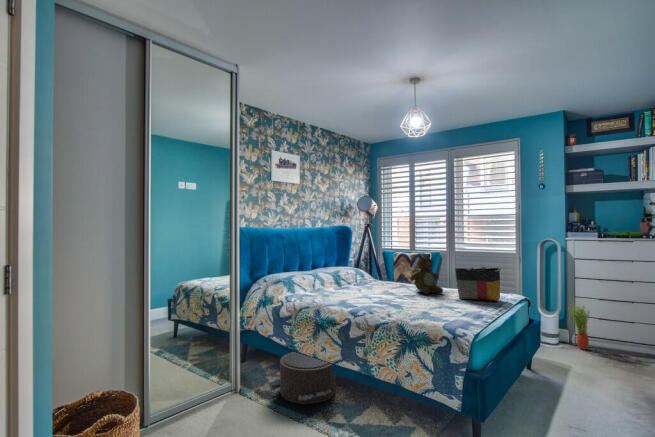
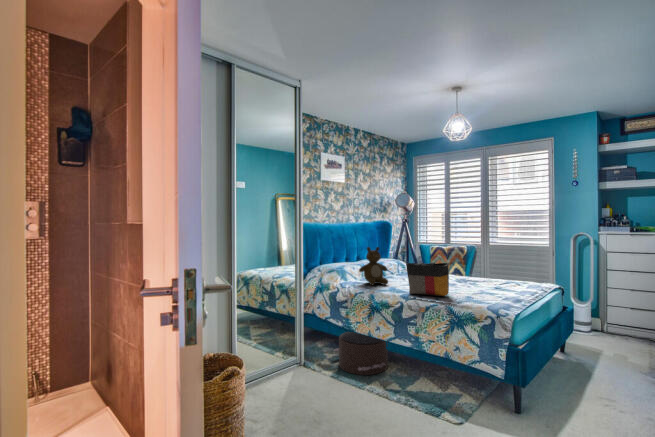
teddy bear: present [411,254,443,294] -> present [359,247,388,285]
tote bag: present [455,267,501,301] -> present [406,262,449,296]
potted plant: present [569,303,590,349] -> none [599,292,622,337]

